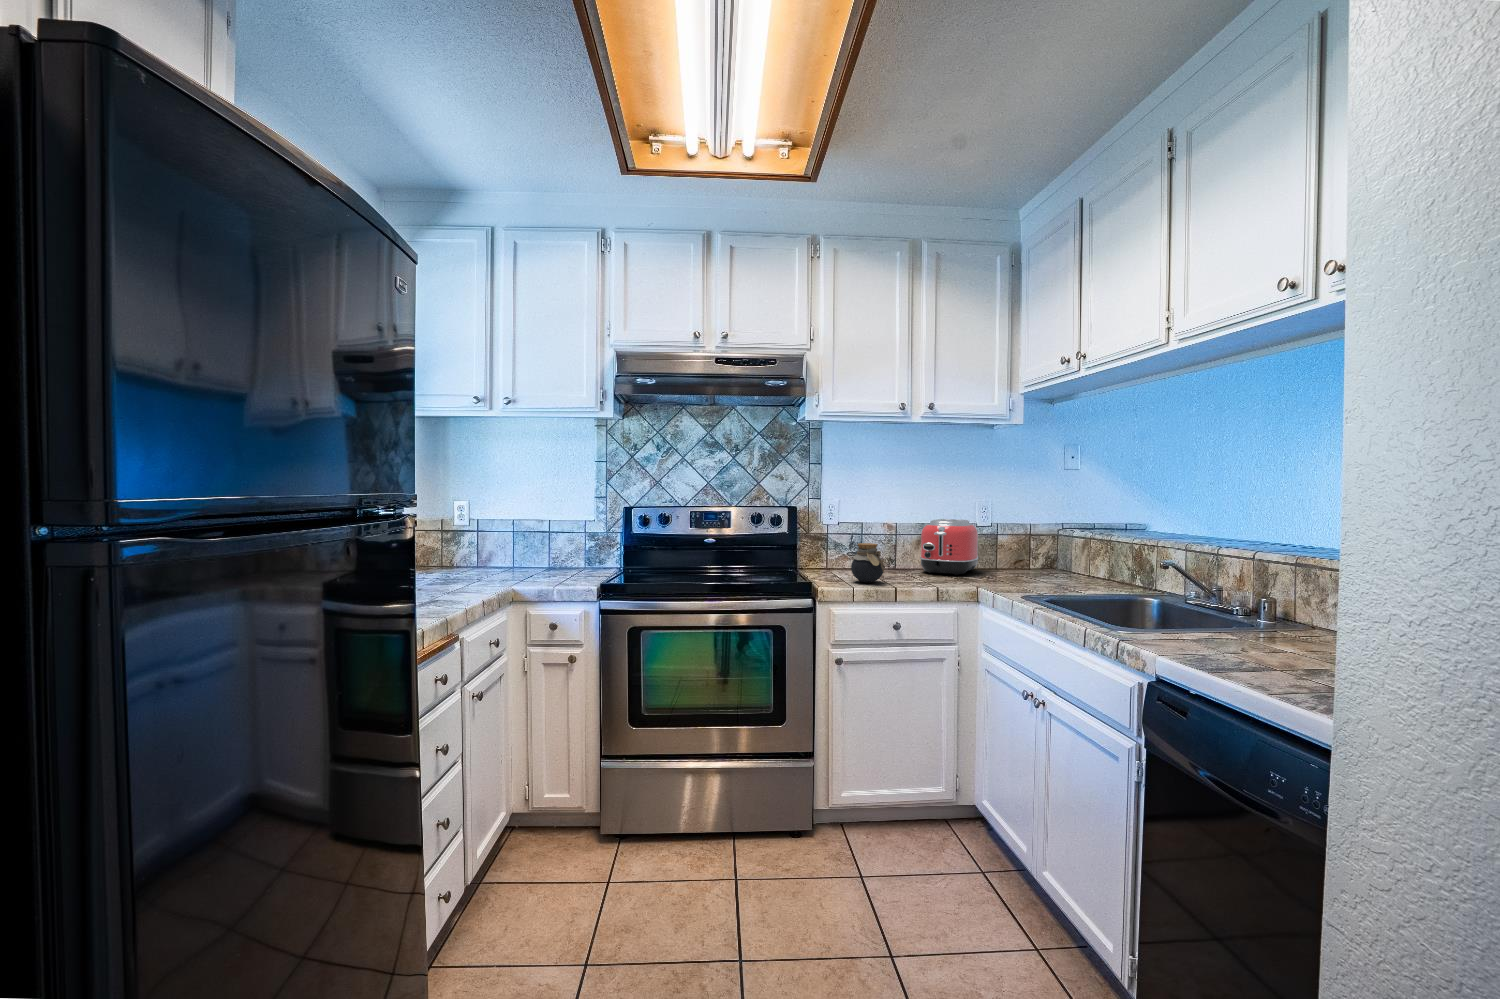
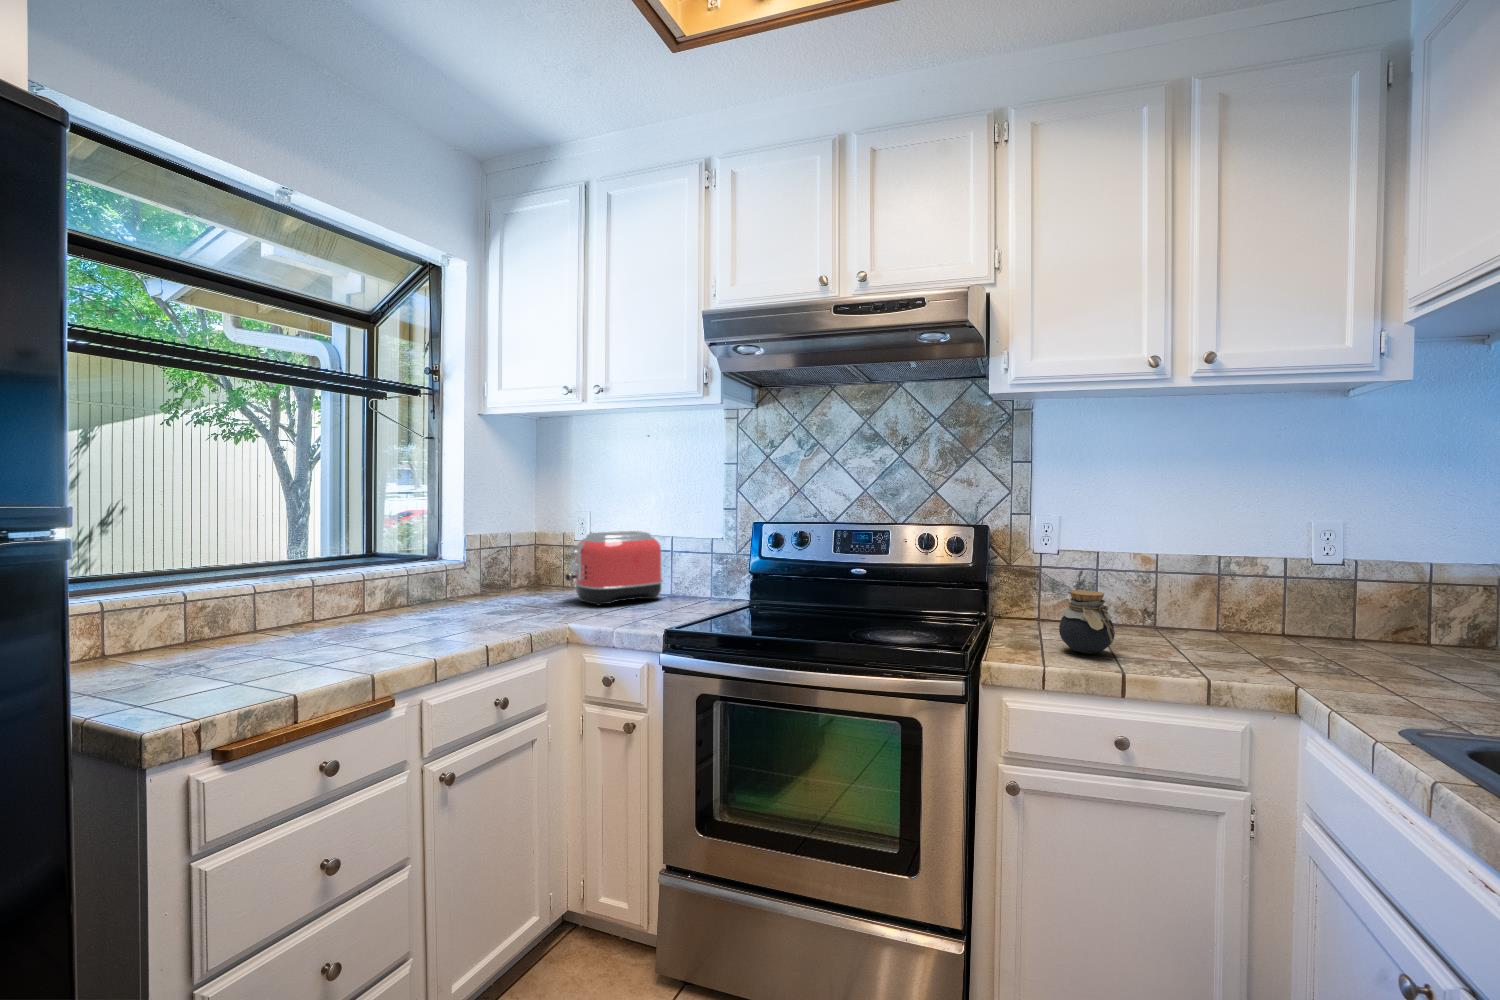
toaster: present [920,519,979,575] -> present [565,531,663,606]

